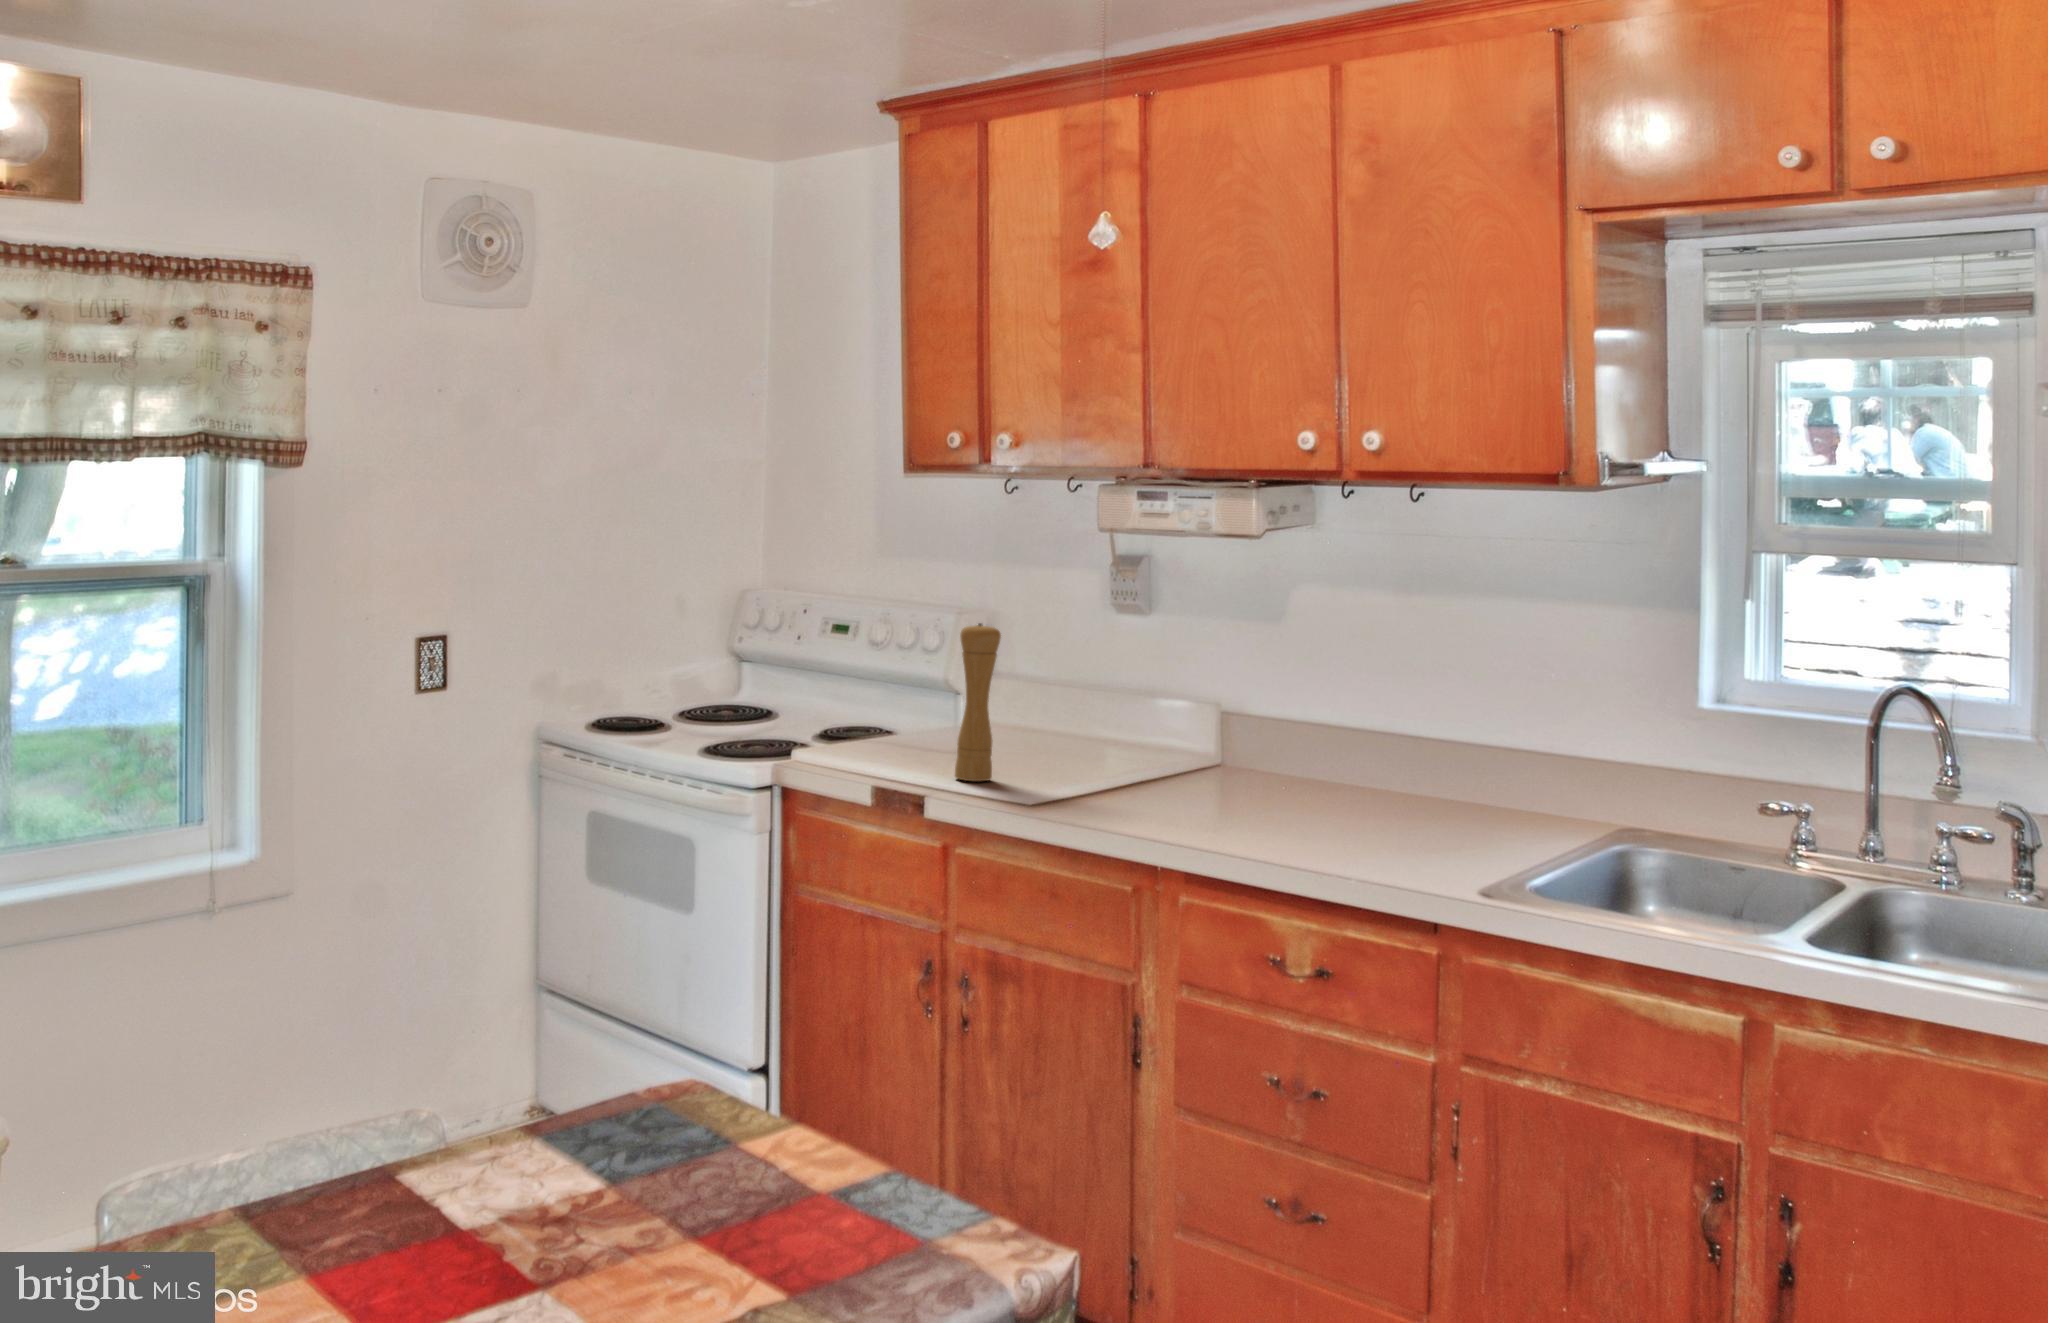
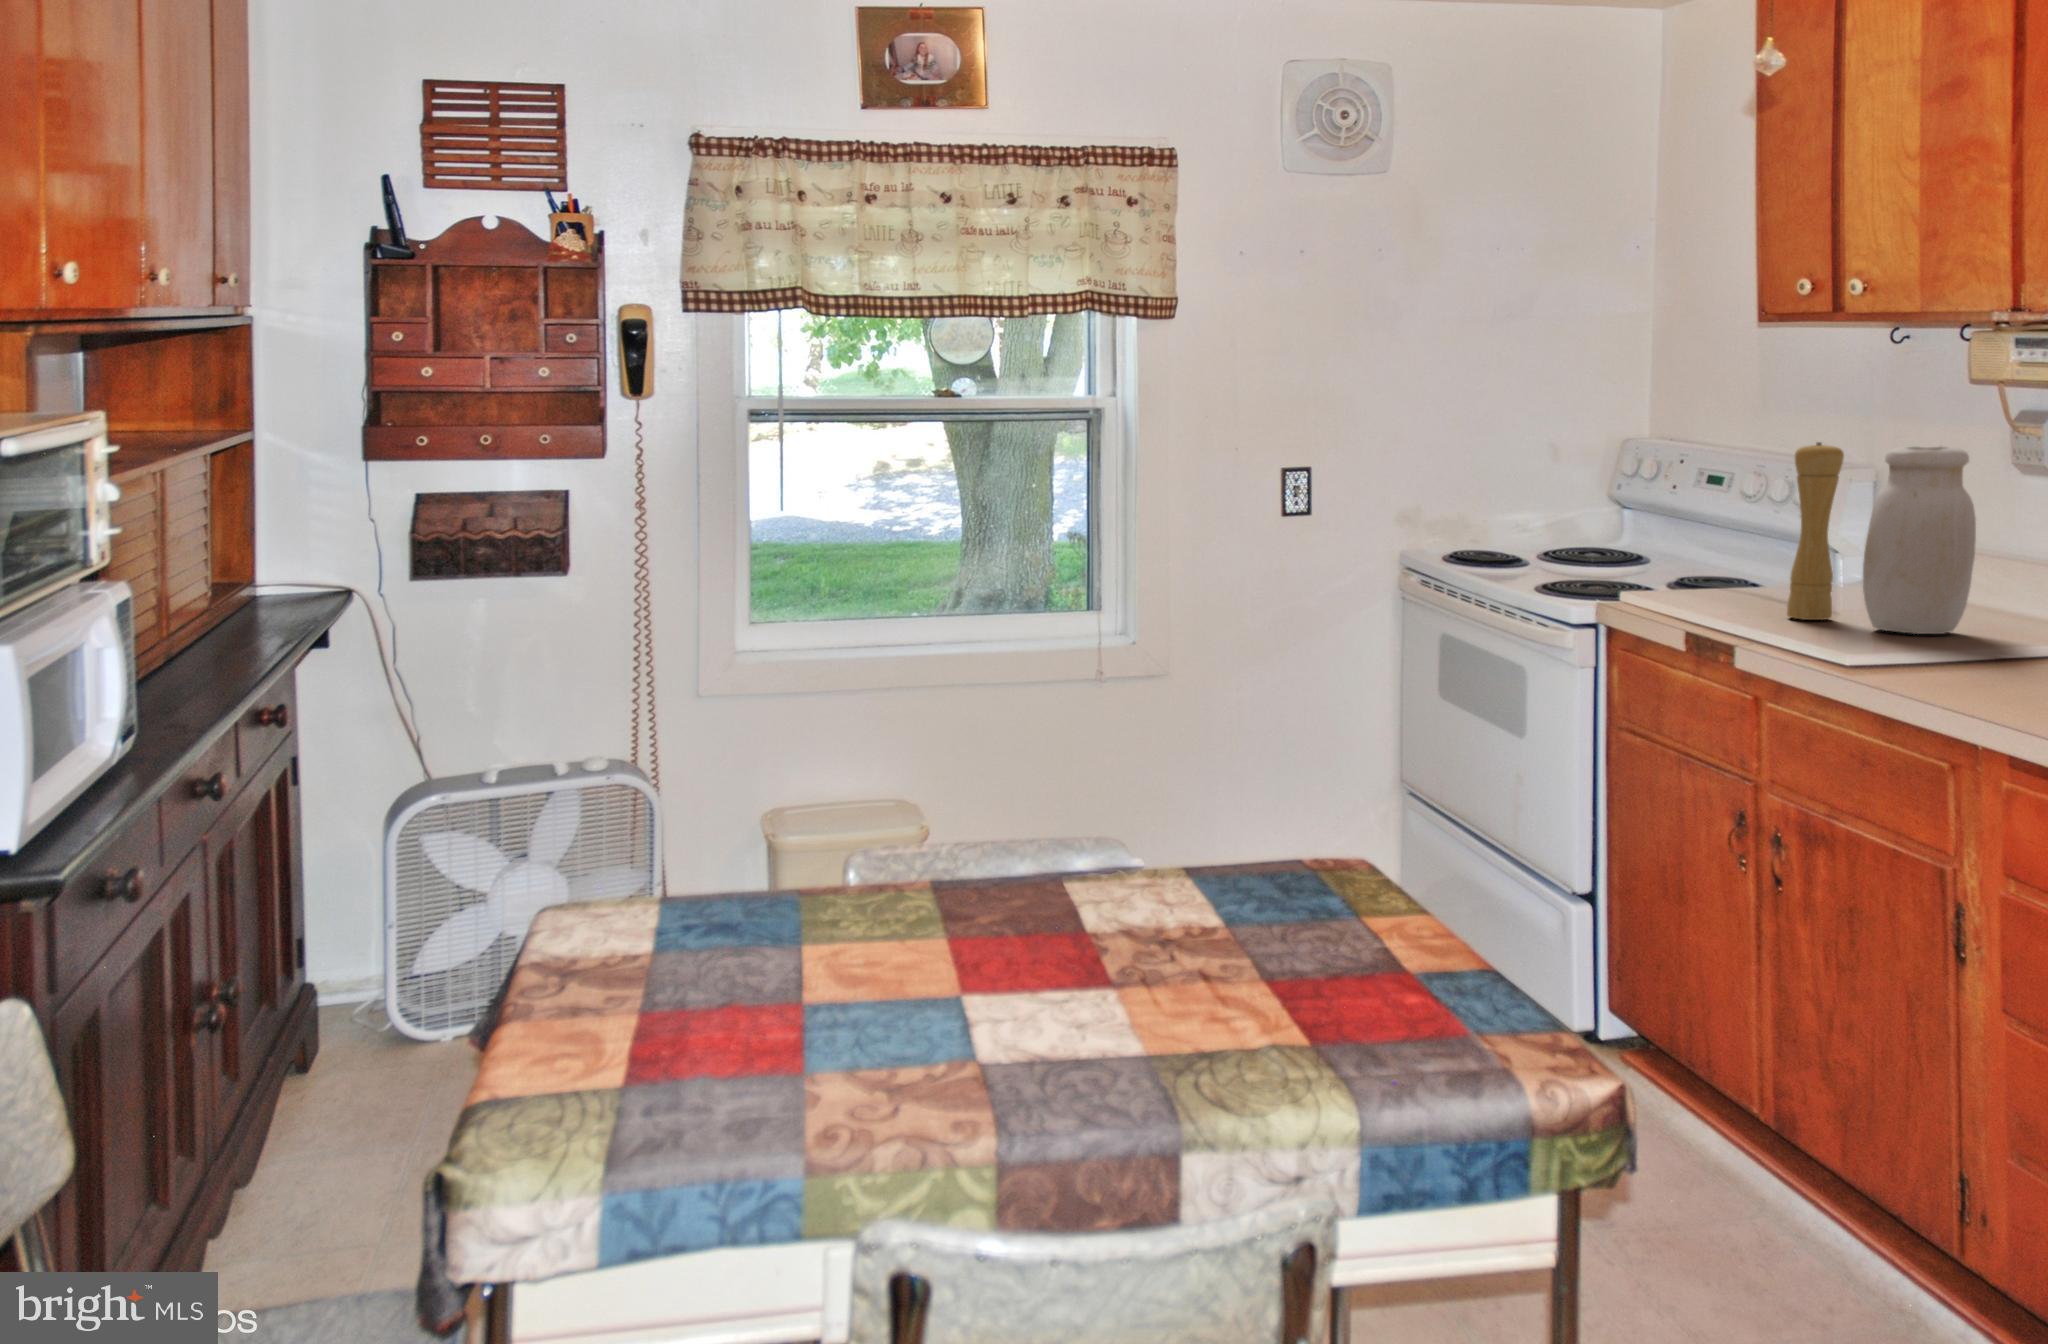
jar: none [1024,631,1112,794] -> present [1863,446,1976,634]

